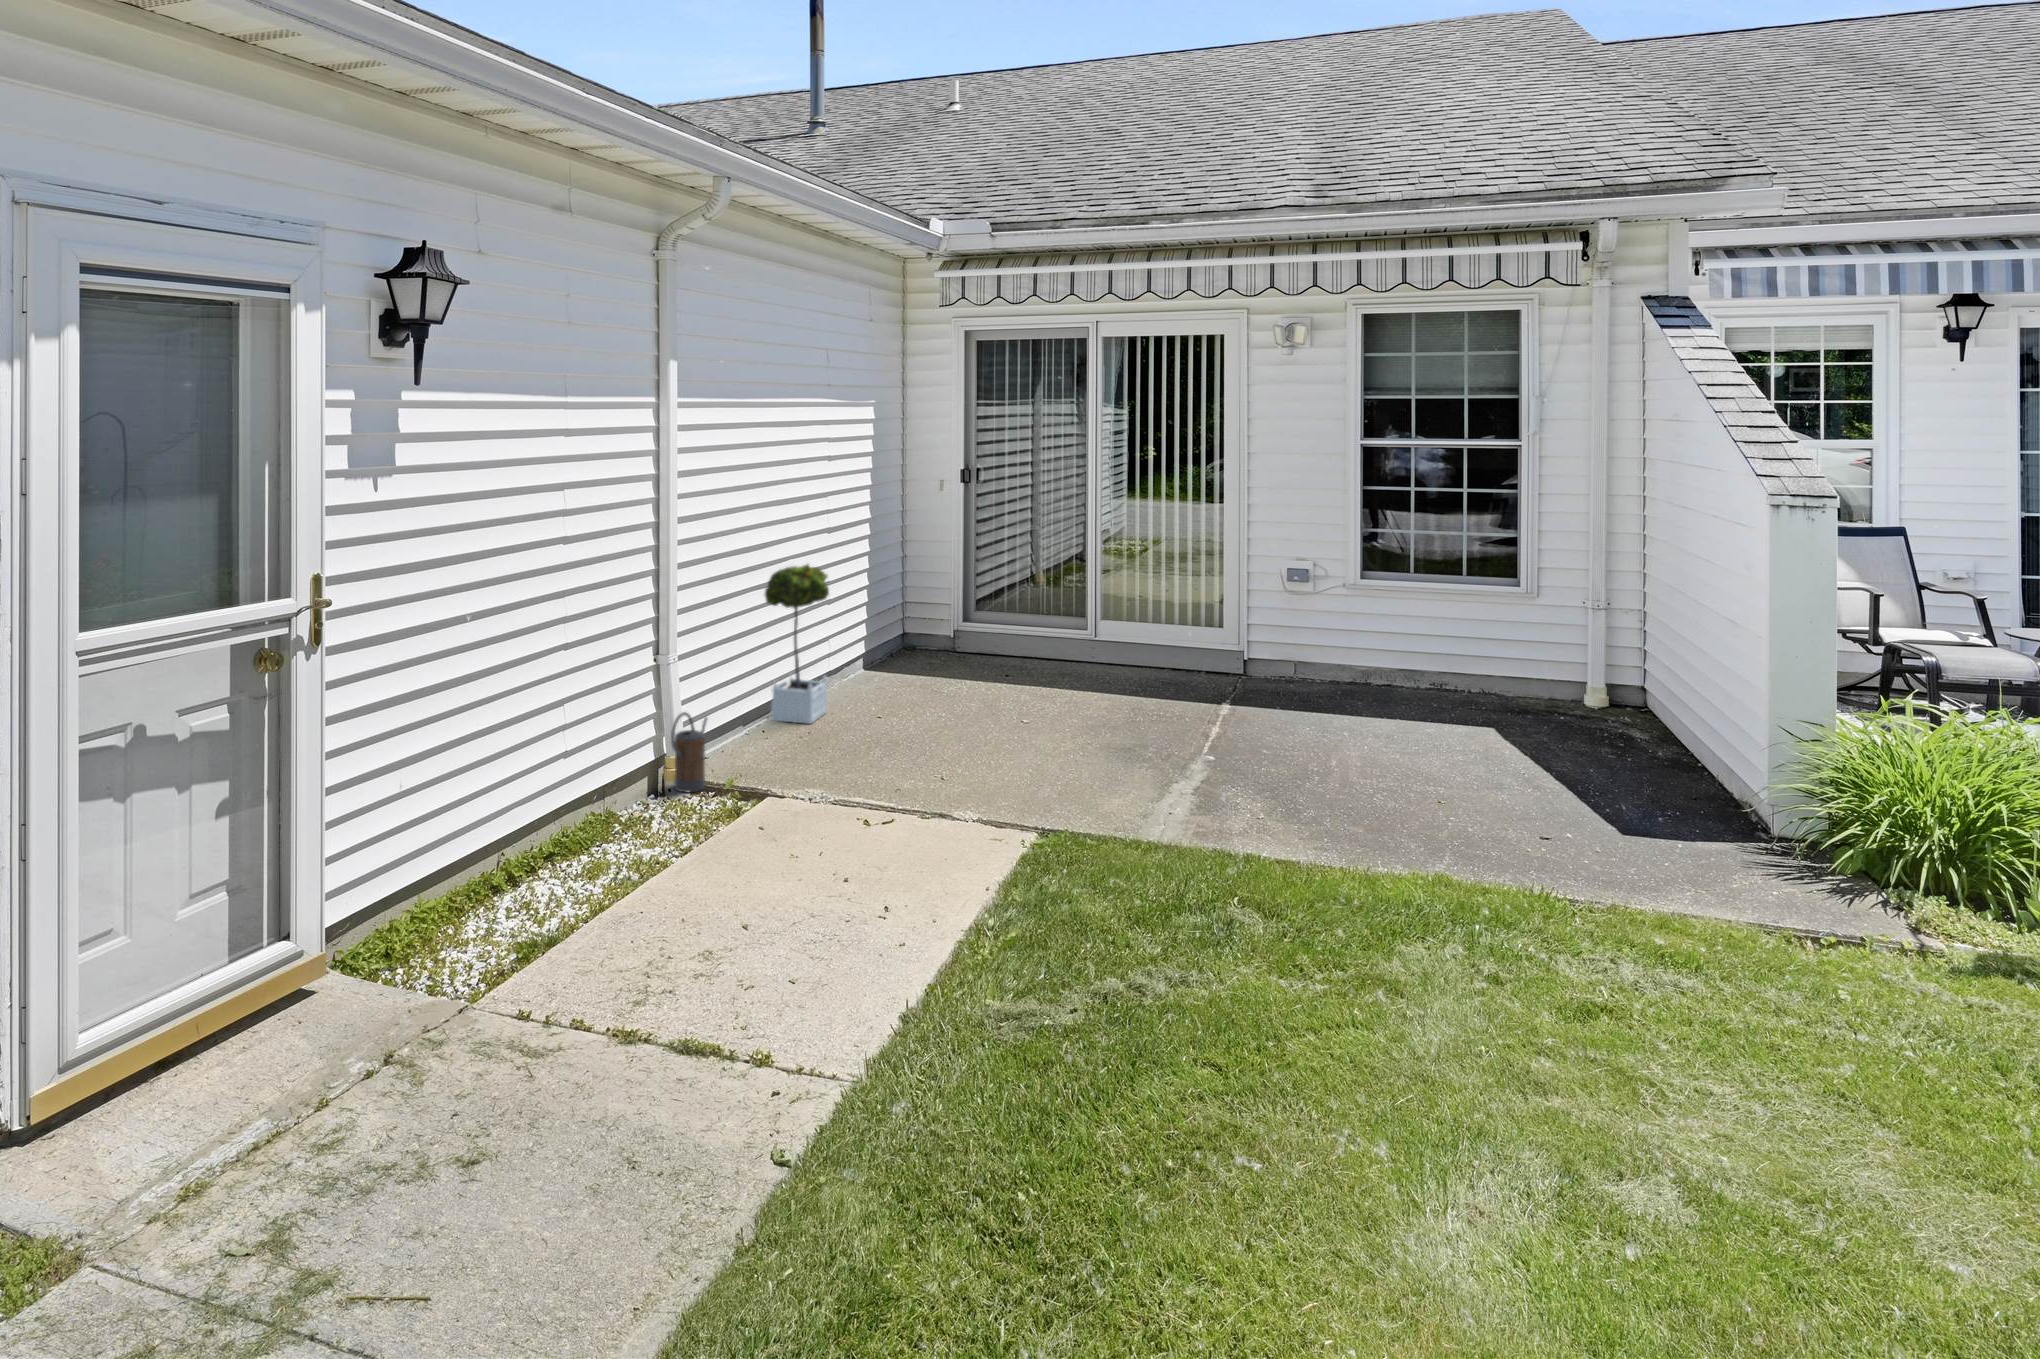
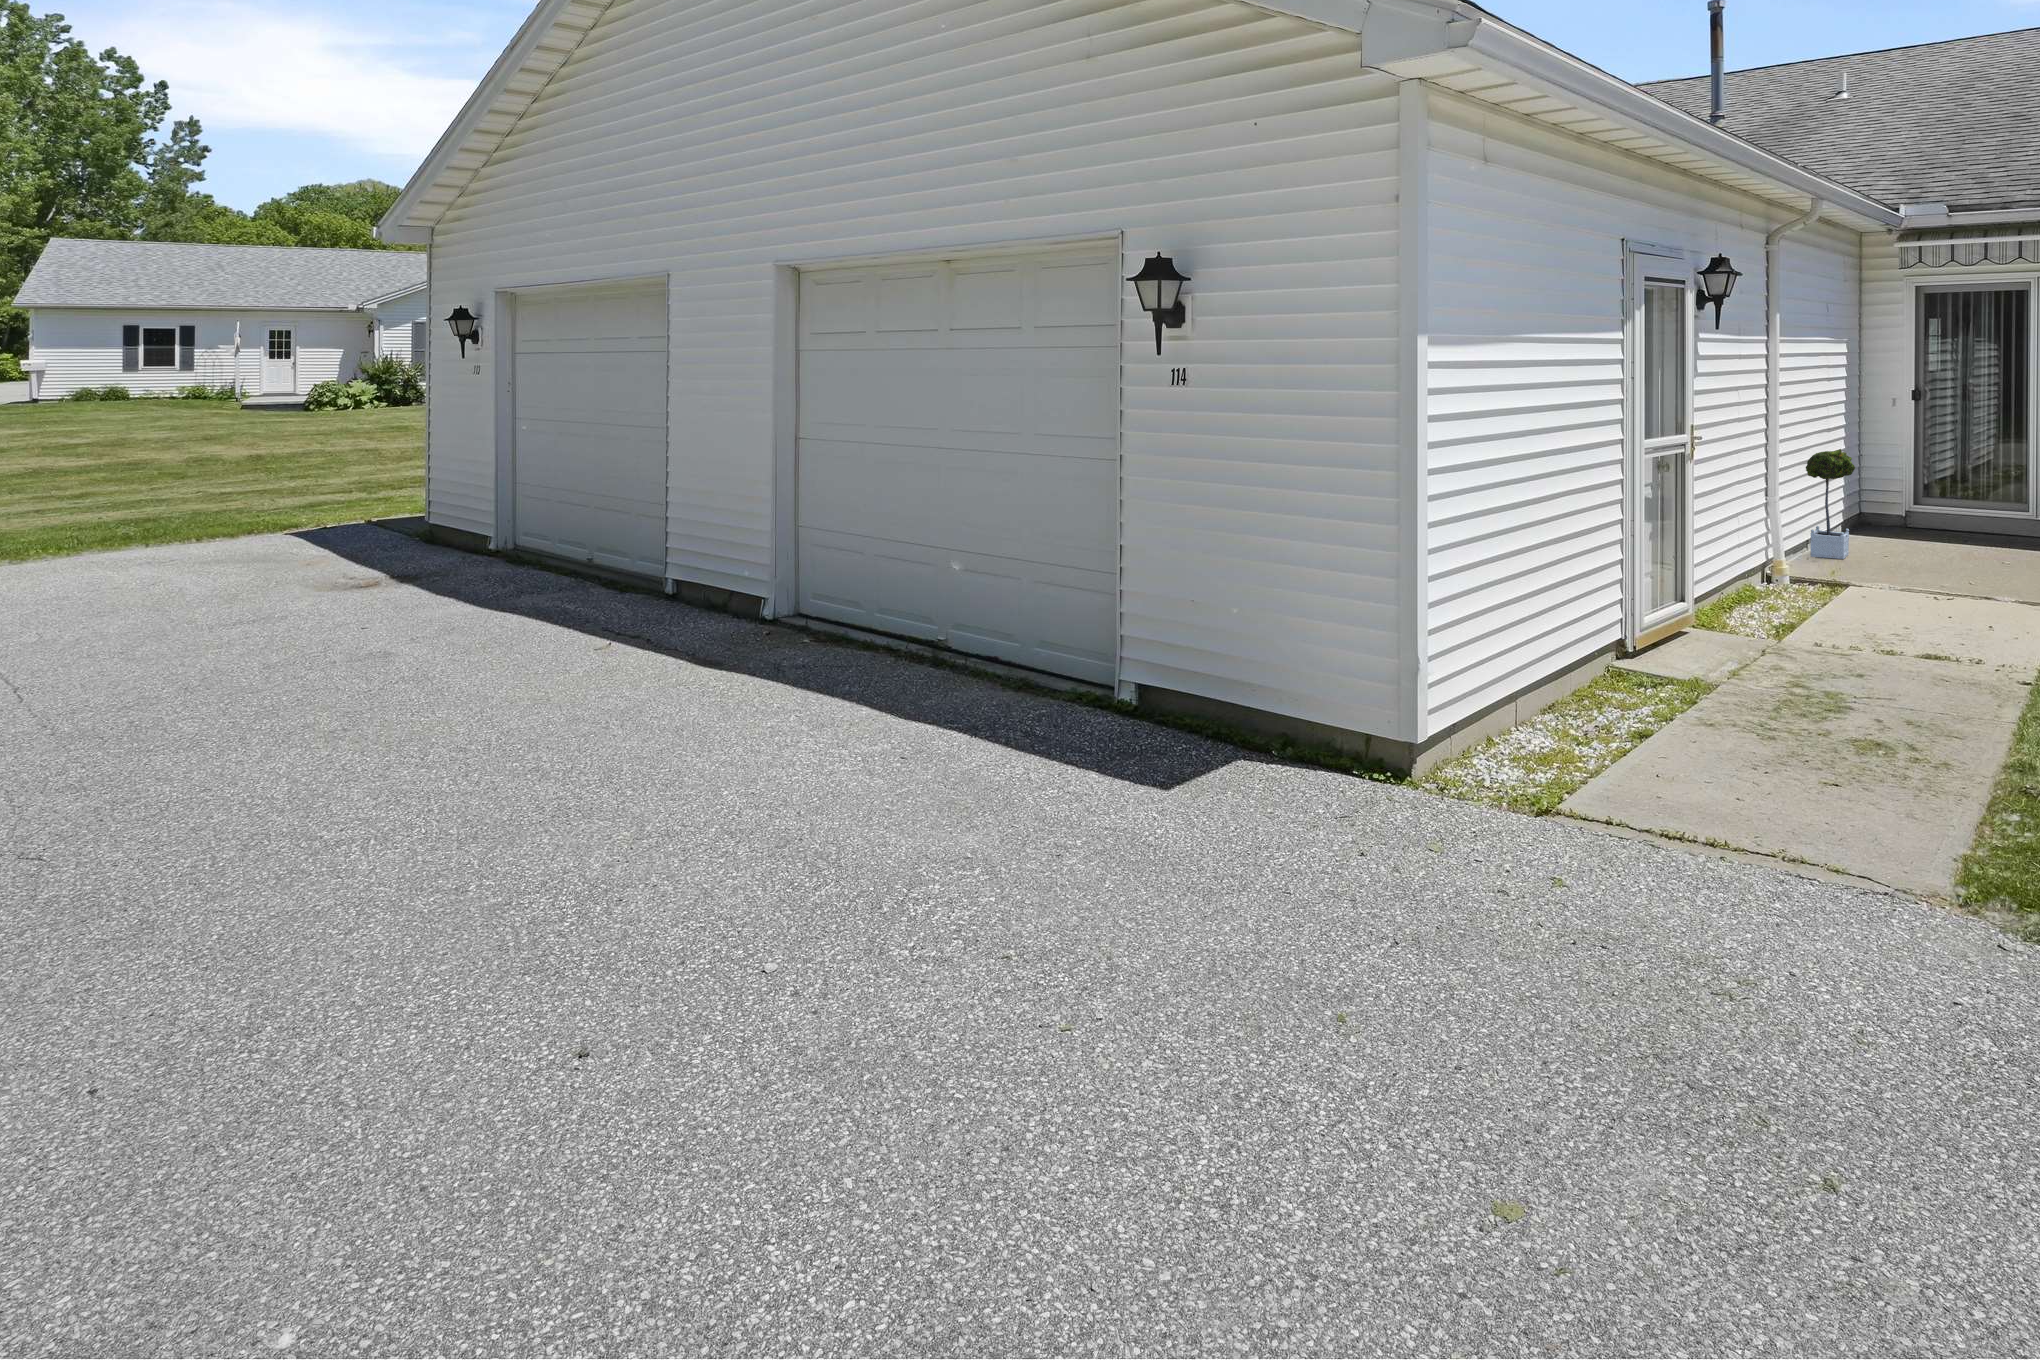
watering can: present [671,712,707,793] -> none [1785,533,1807,584]

